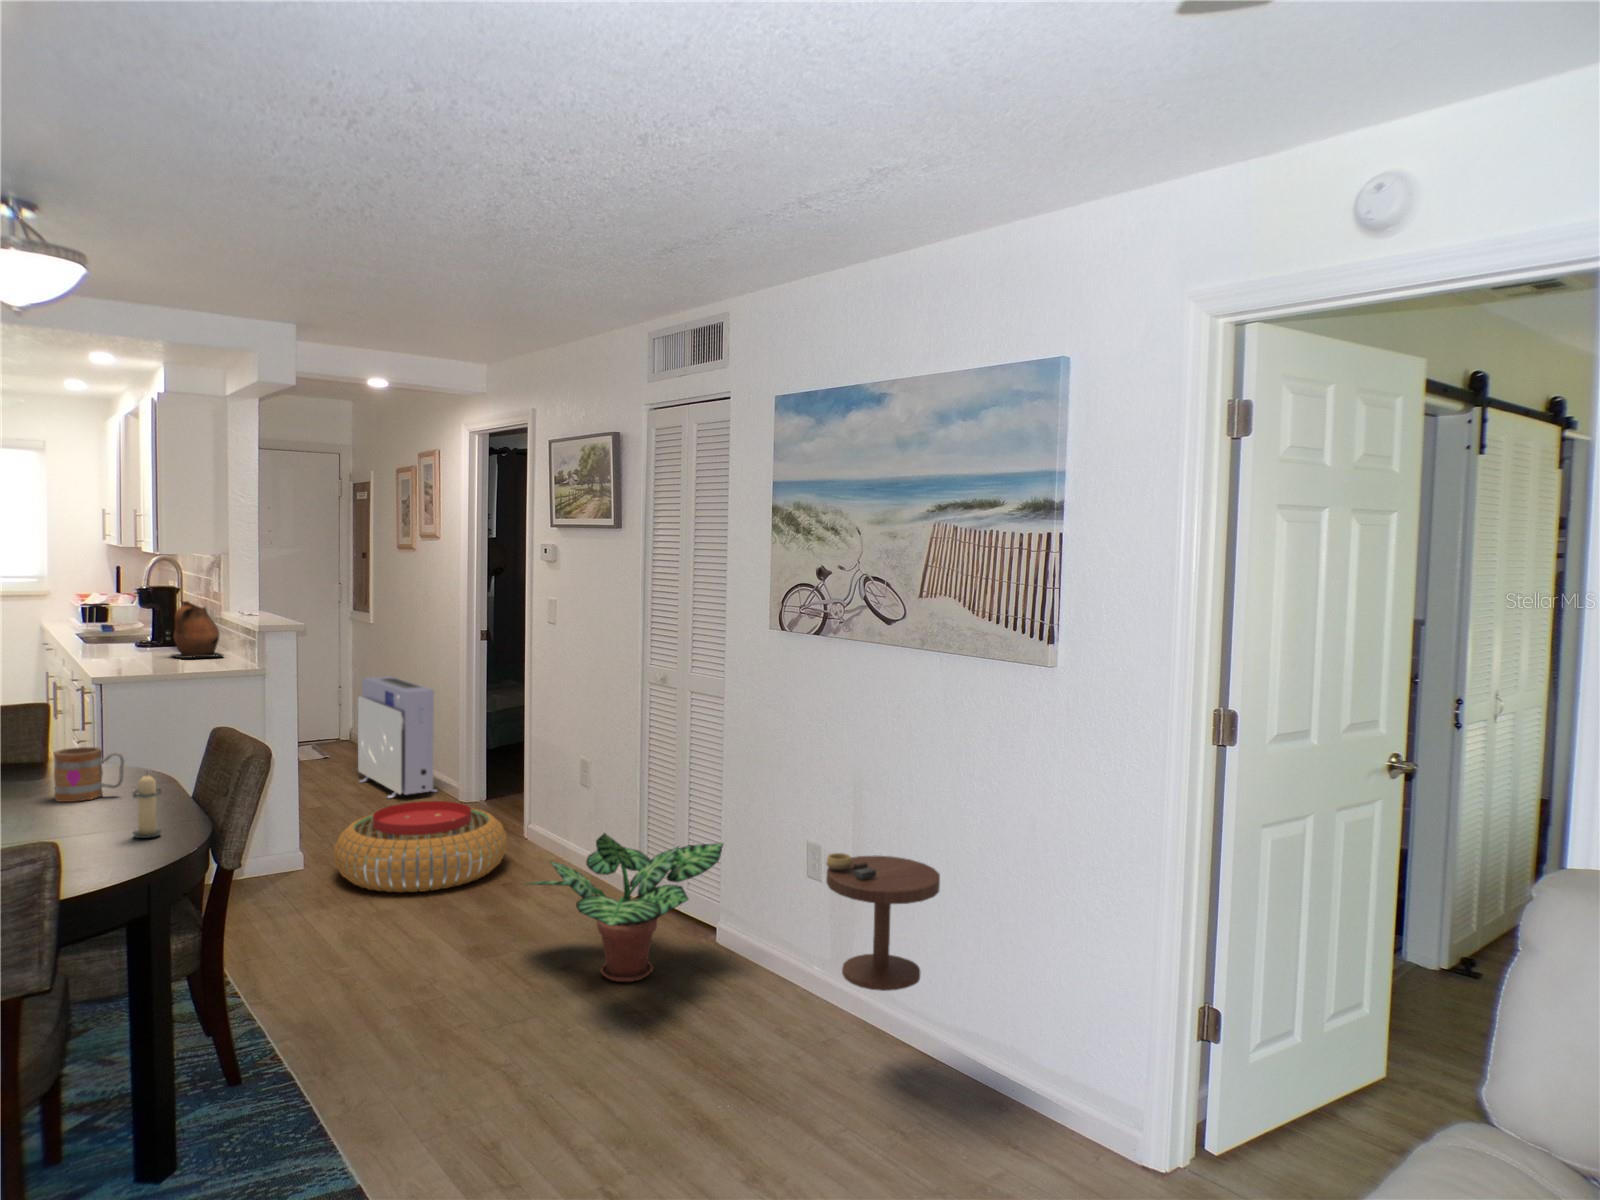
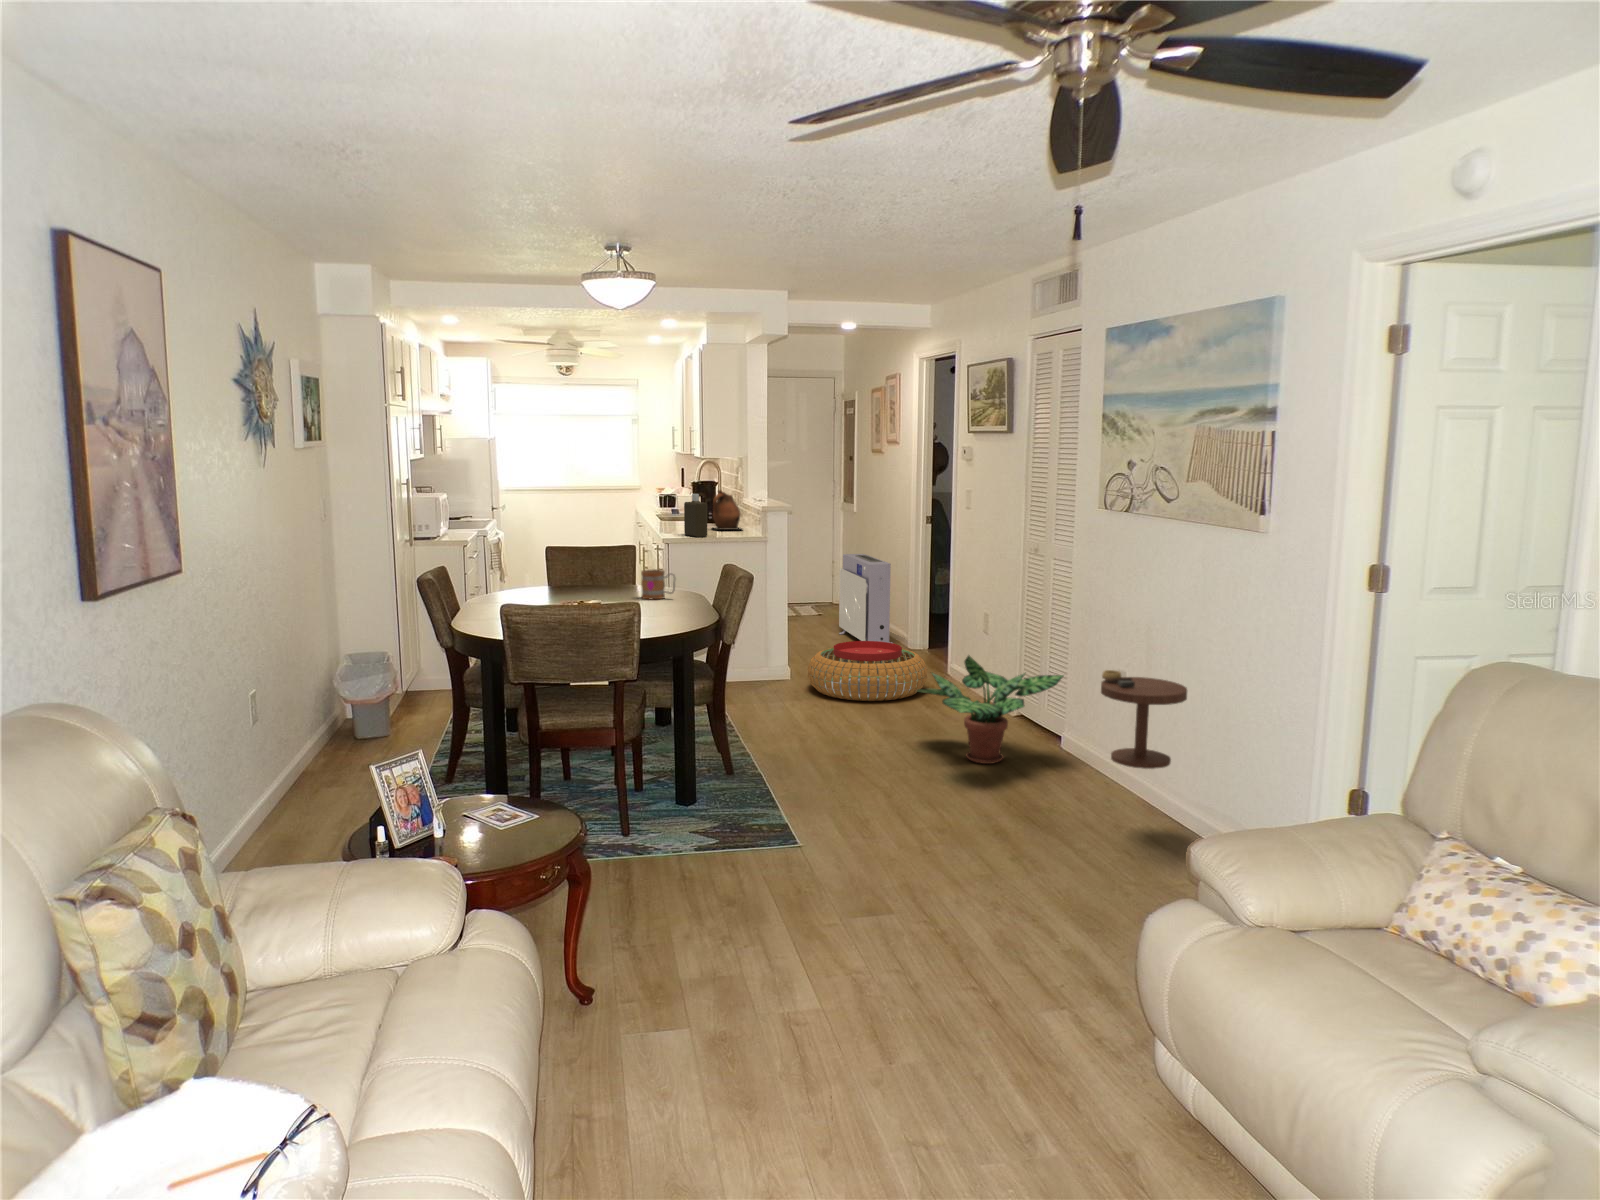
bottle: none [127,608,168,672] -> present [684,494,707,537]
candle: present [132,775,161,838] -> none [675,578,693,616]

